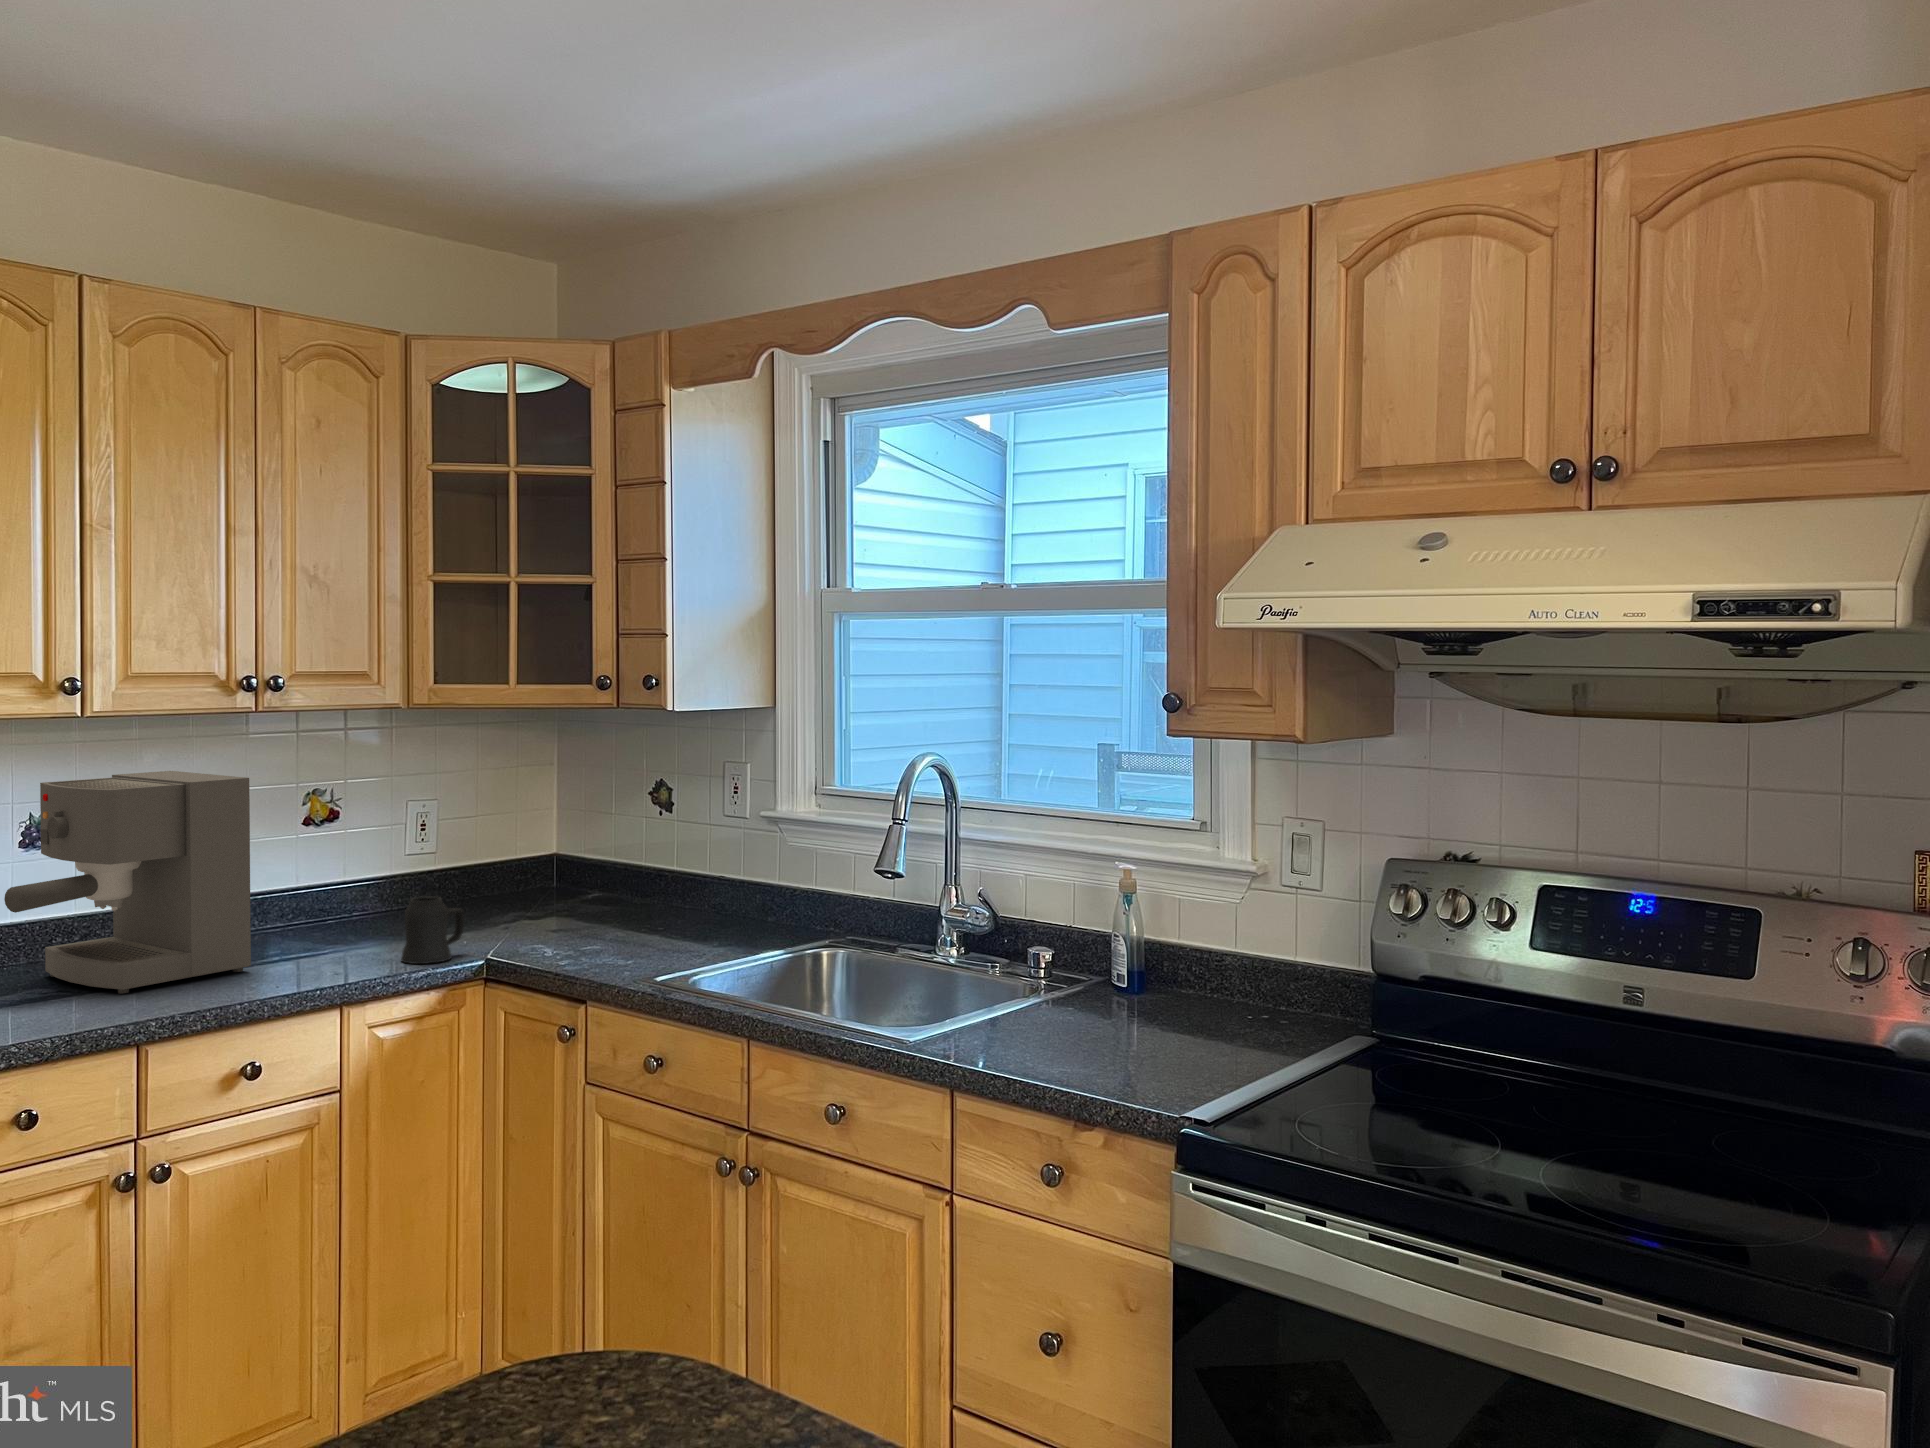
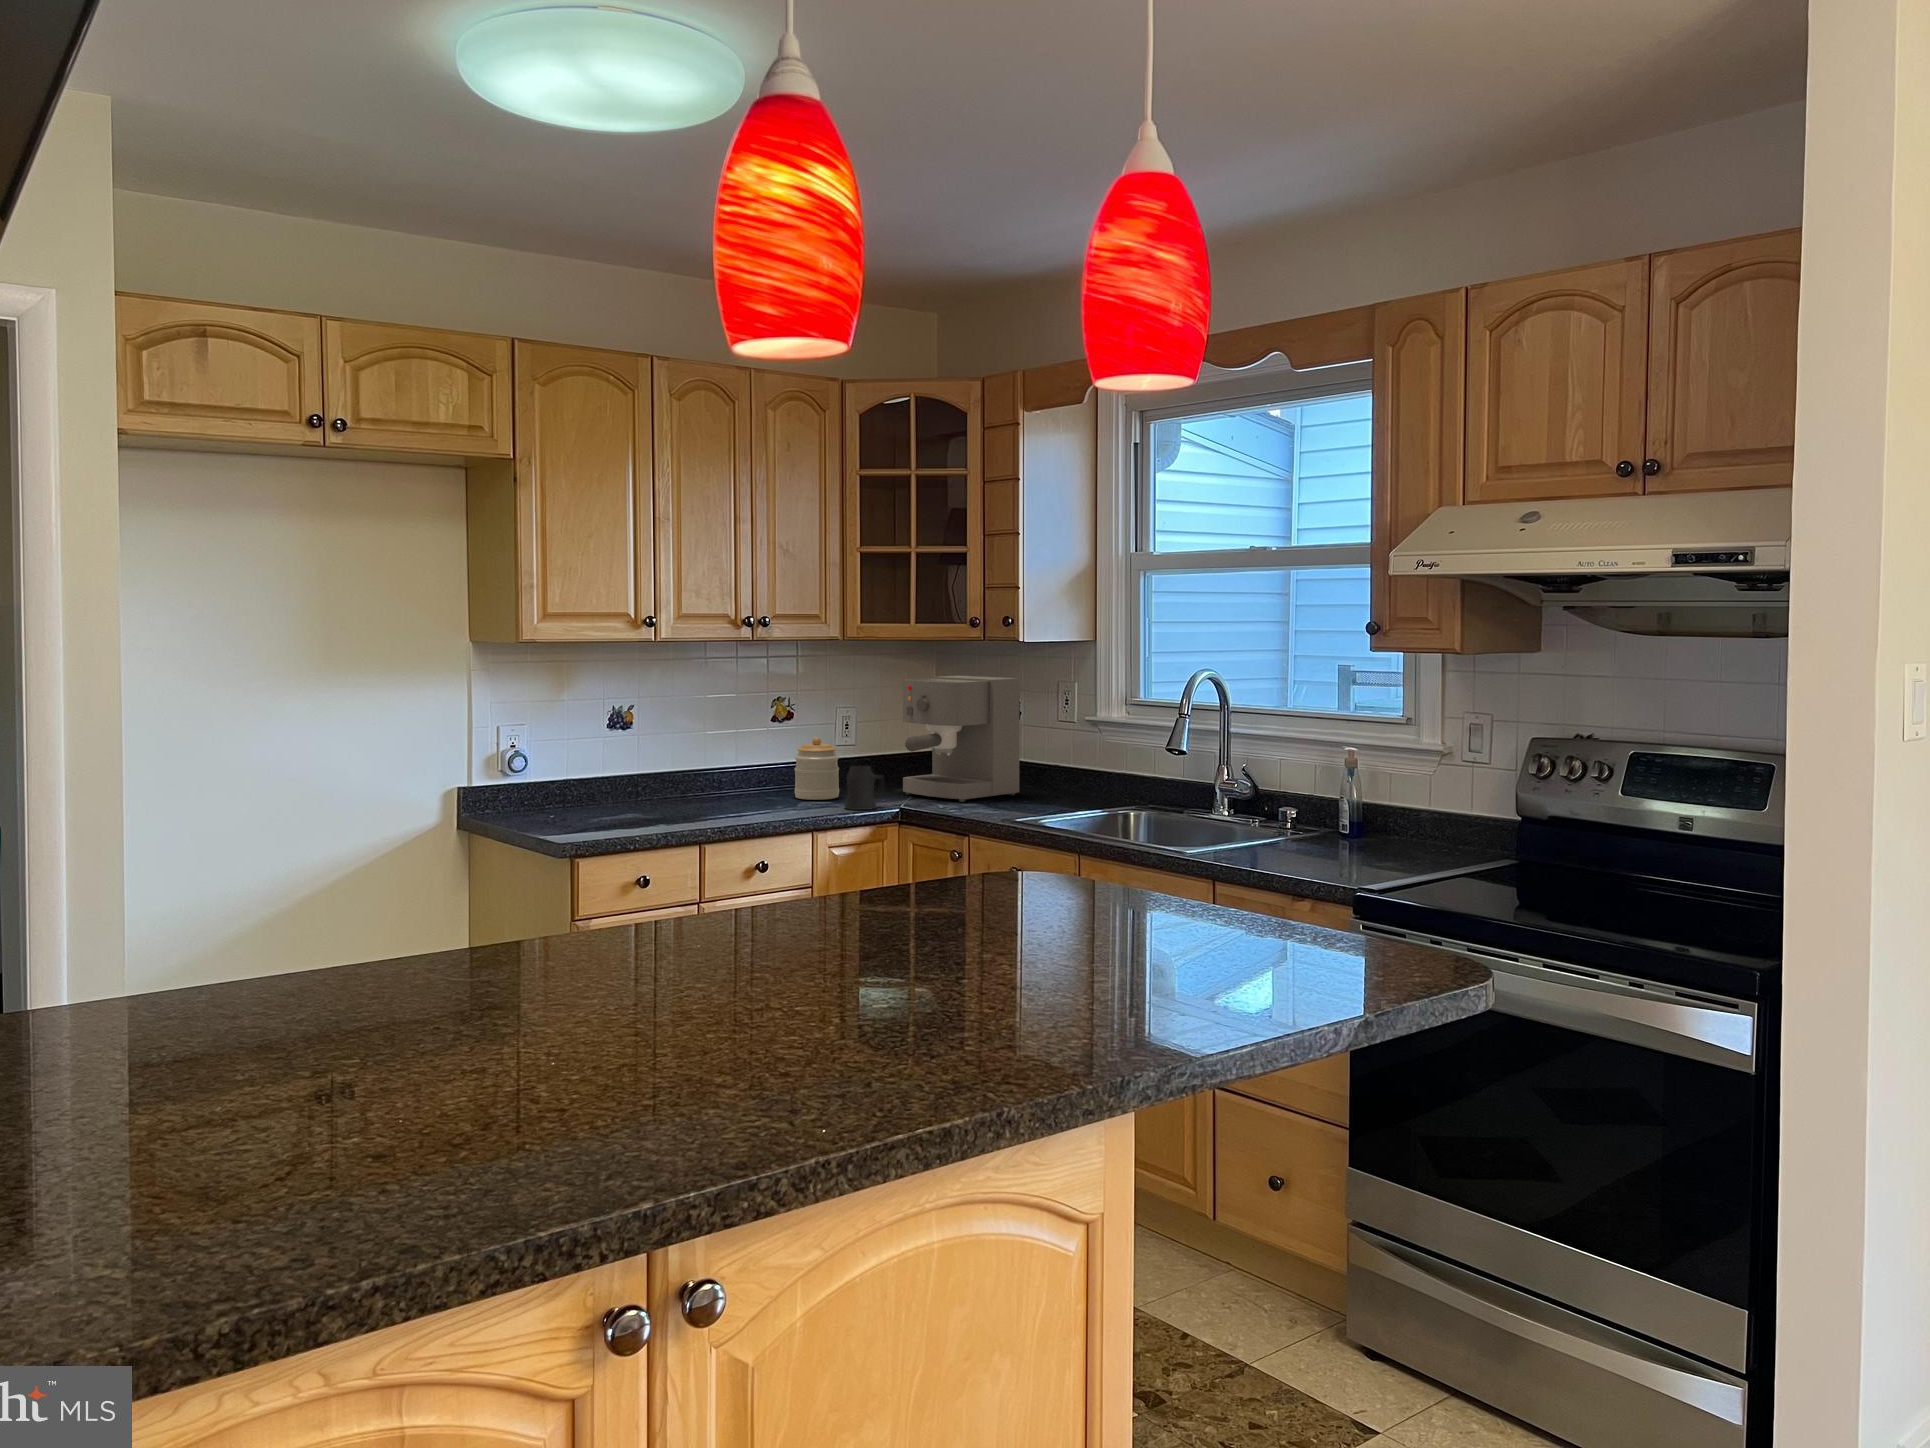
coffee maker: present [4,771,251,994] -> present [903,676,1020,802]
jar: none [331,850,400,944] -> present [794,737,839,800]

